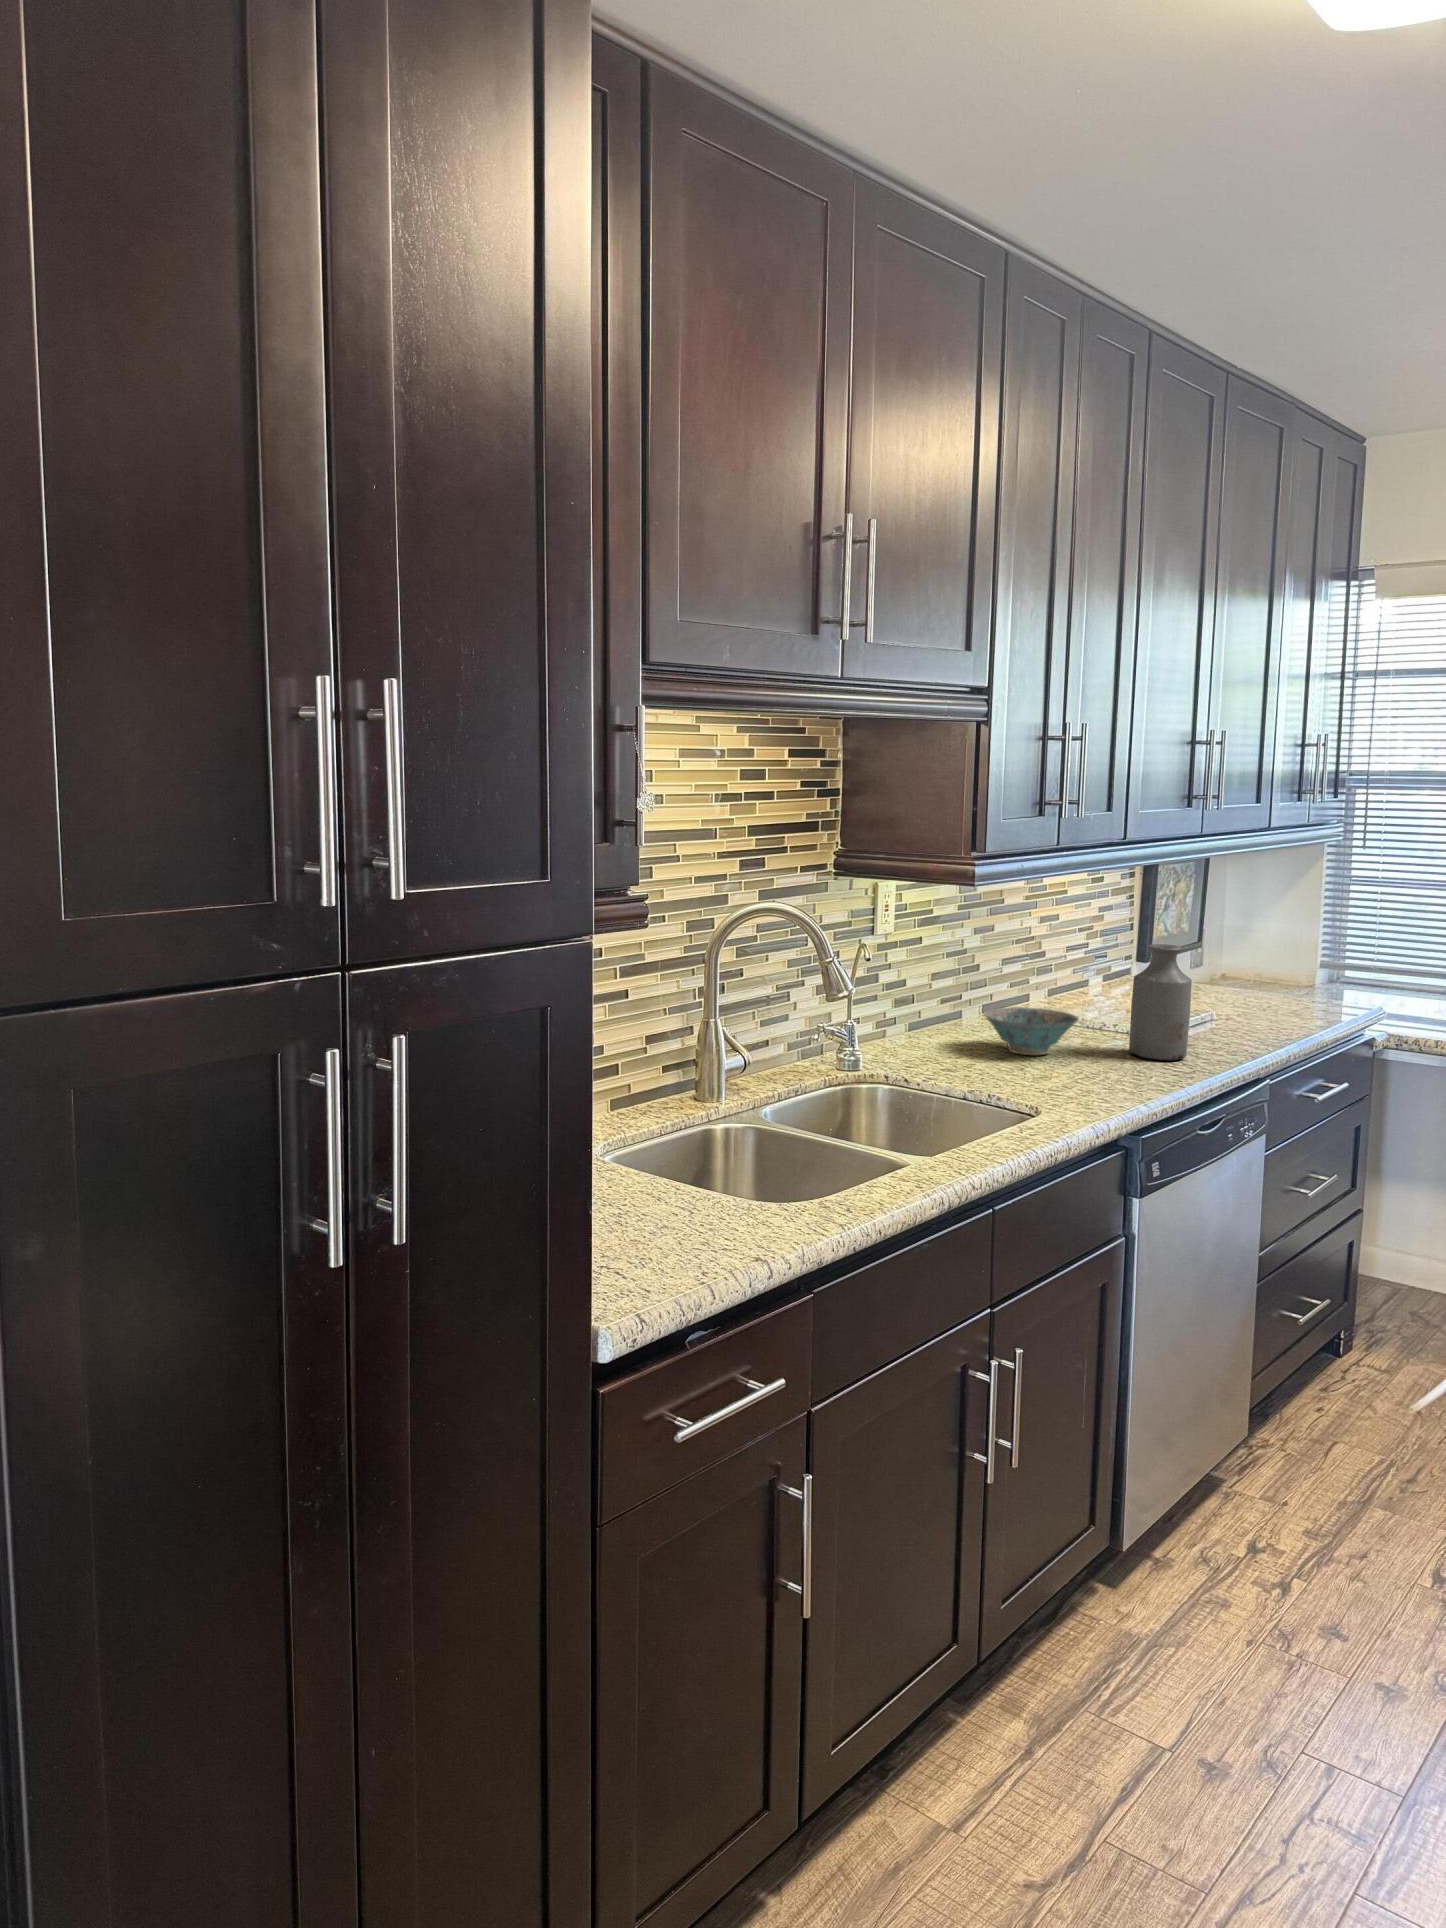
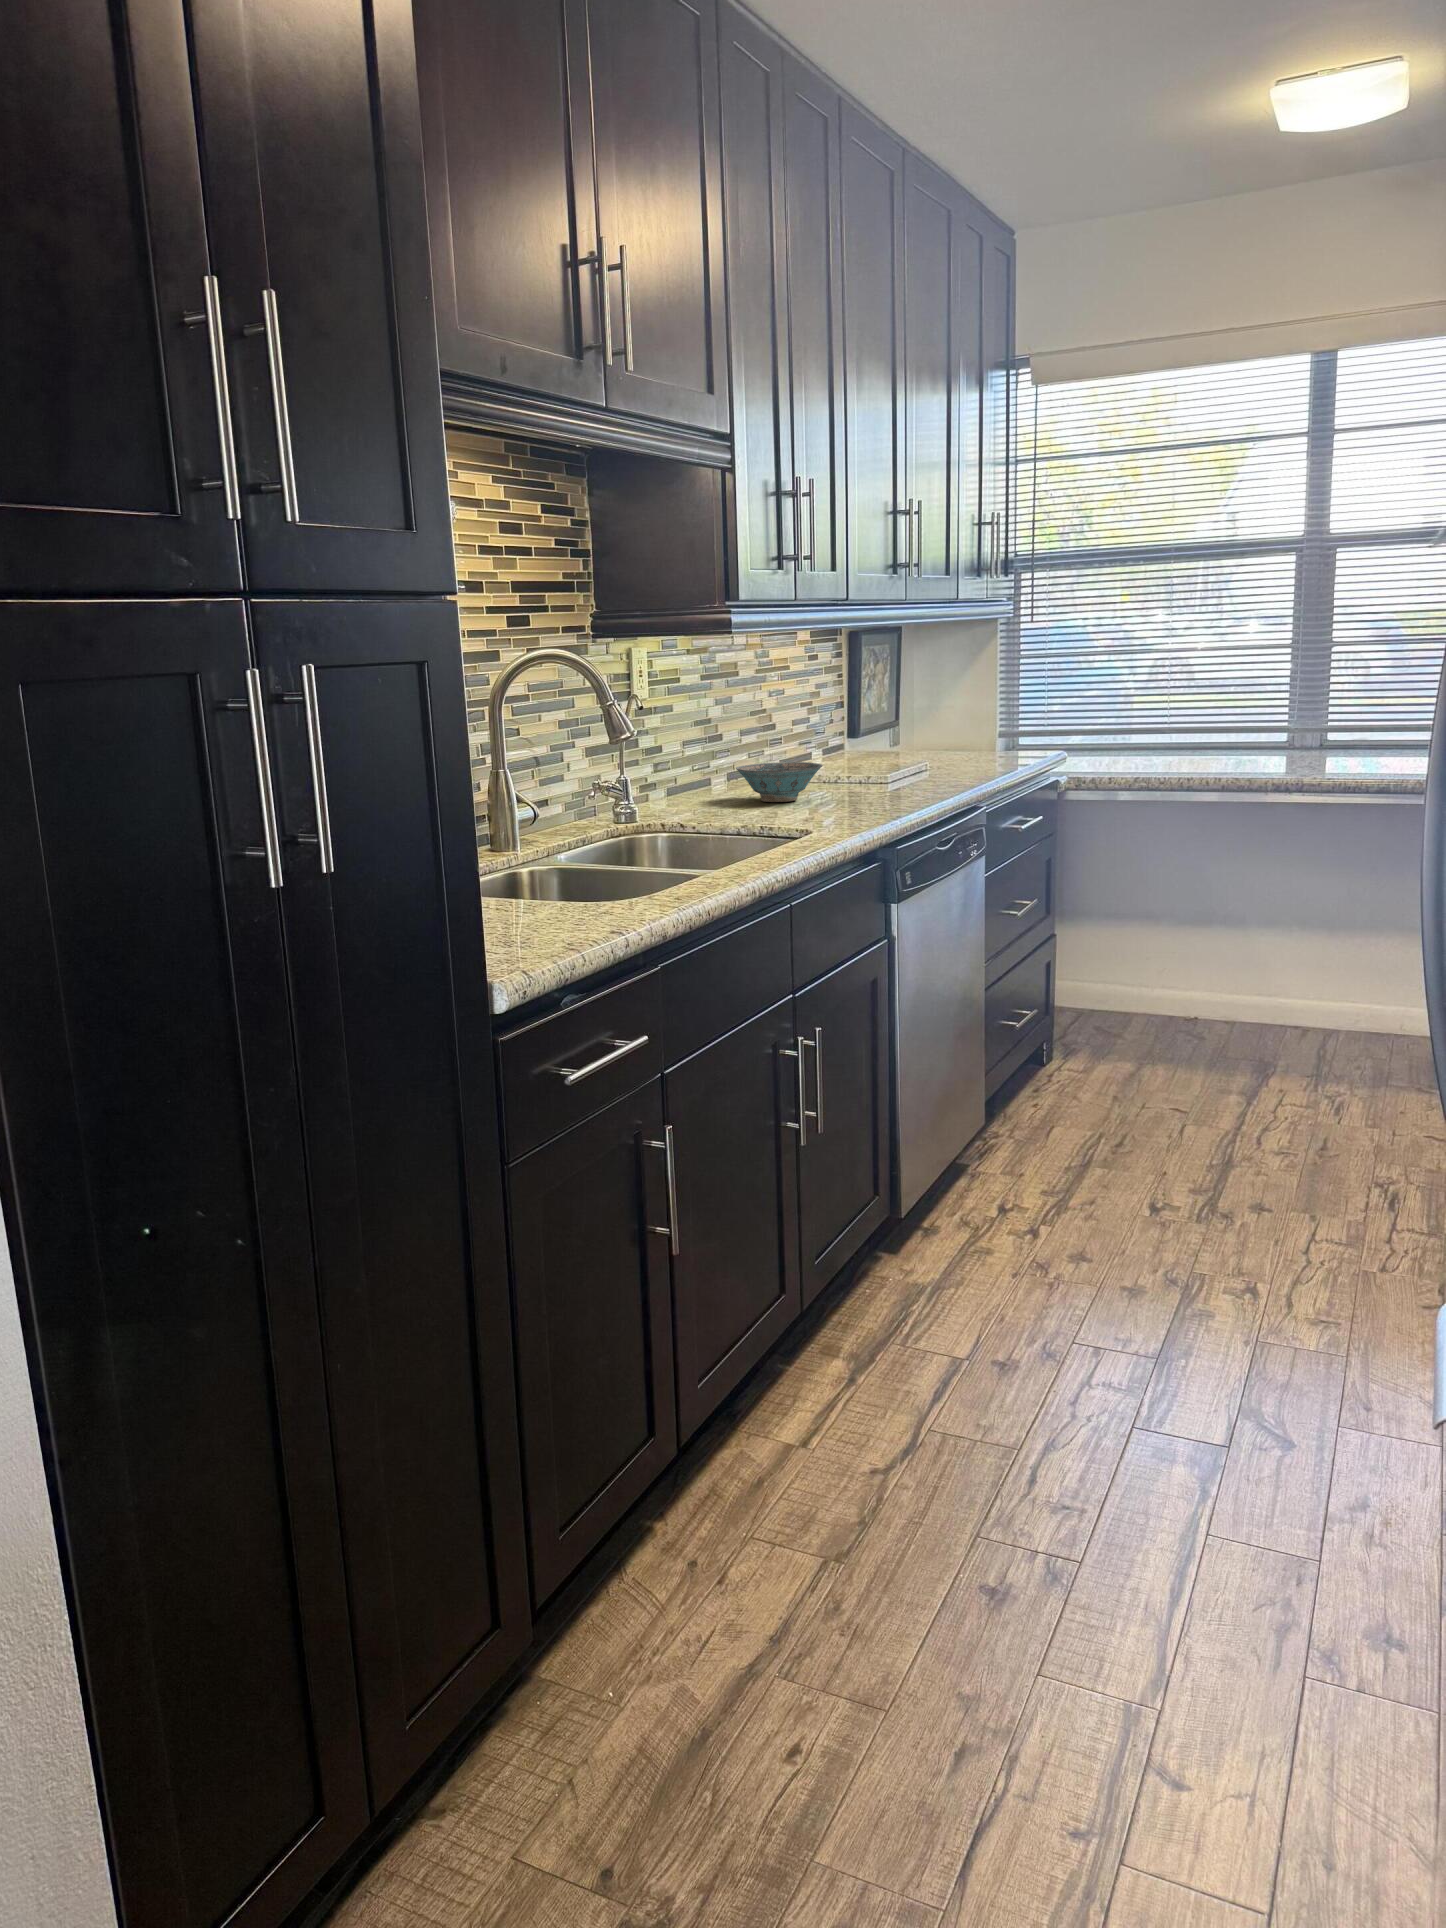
bottle: present [1129,944,1192,1061] -> none [865,692,917,797]

